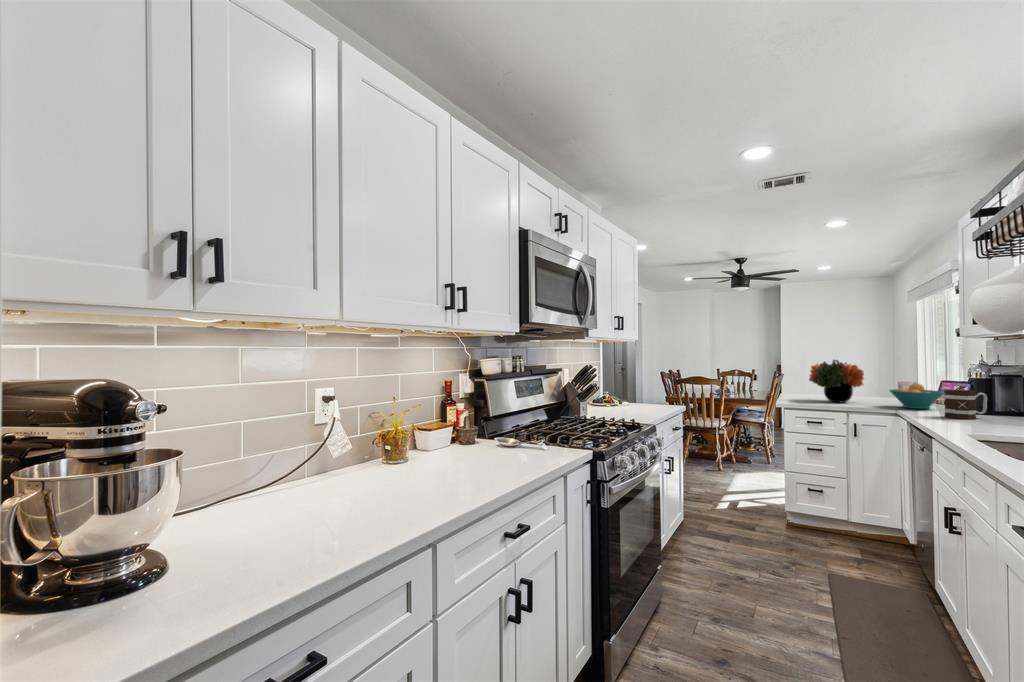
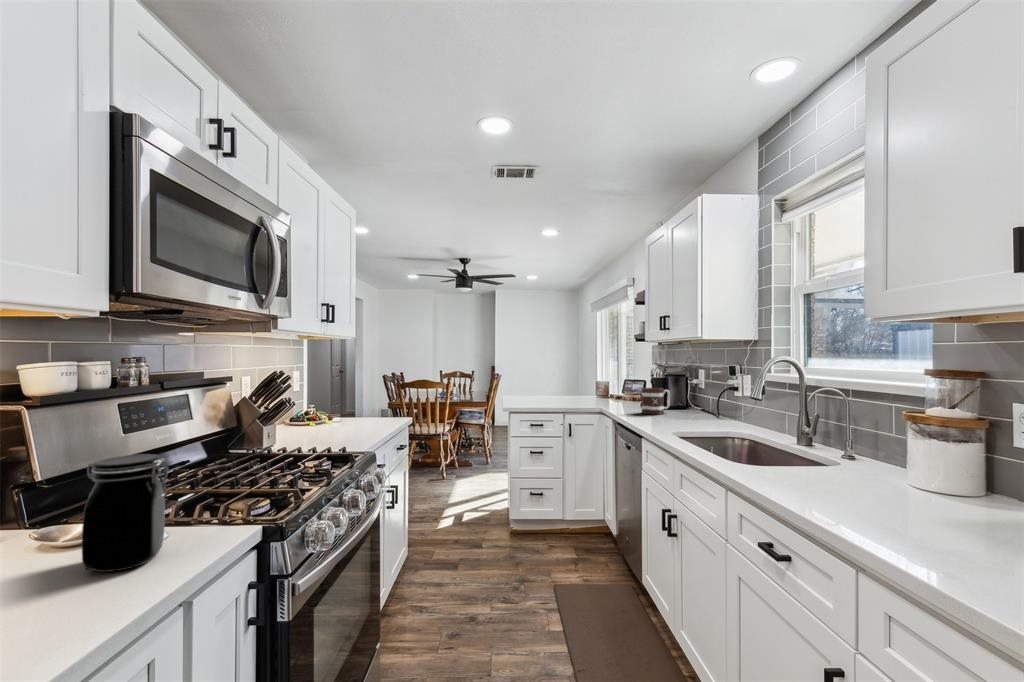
flower arrangement: present [809,360,864,402] -> none [529,361,576,403]
fruit bowl: present [889,383,944,409] -> none [596,382,637,406]
jar: none [517,404,552,458] -> present [82,454,168,572]

